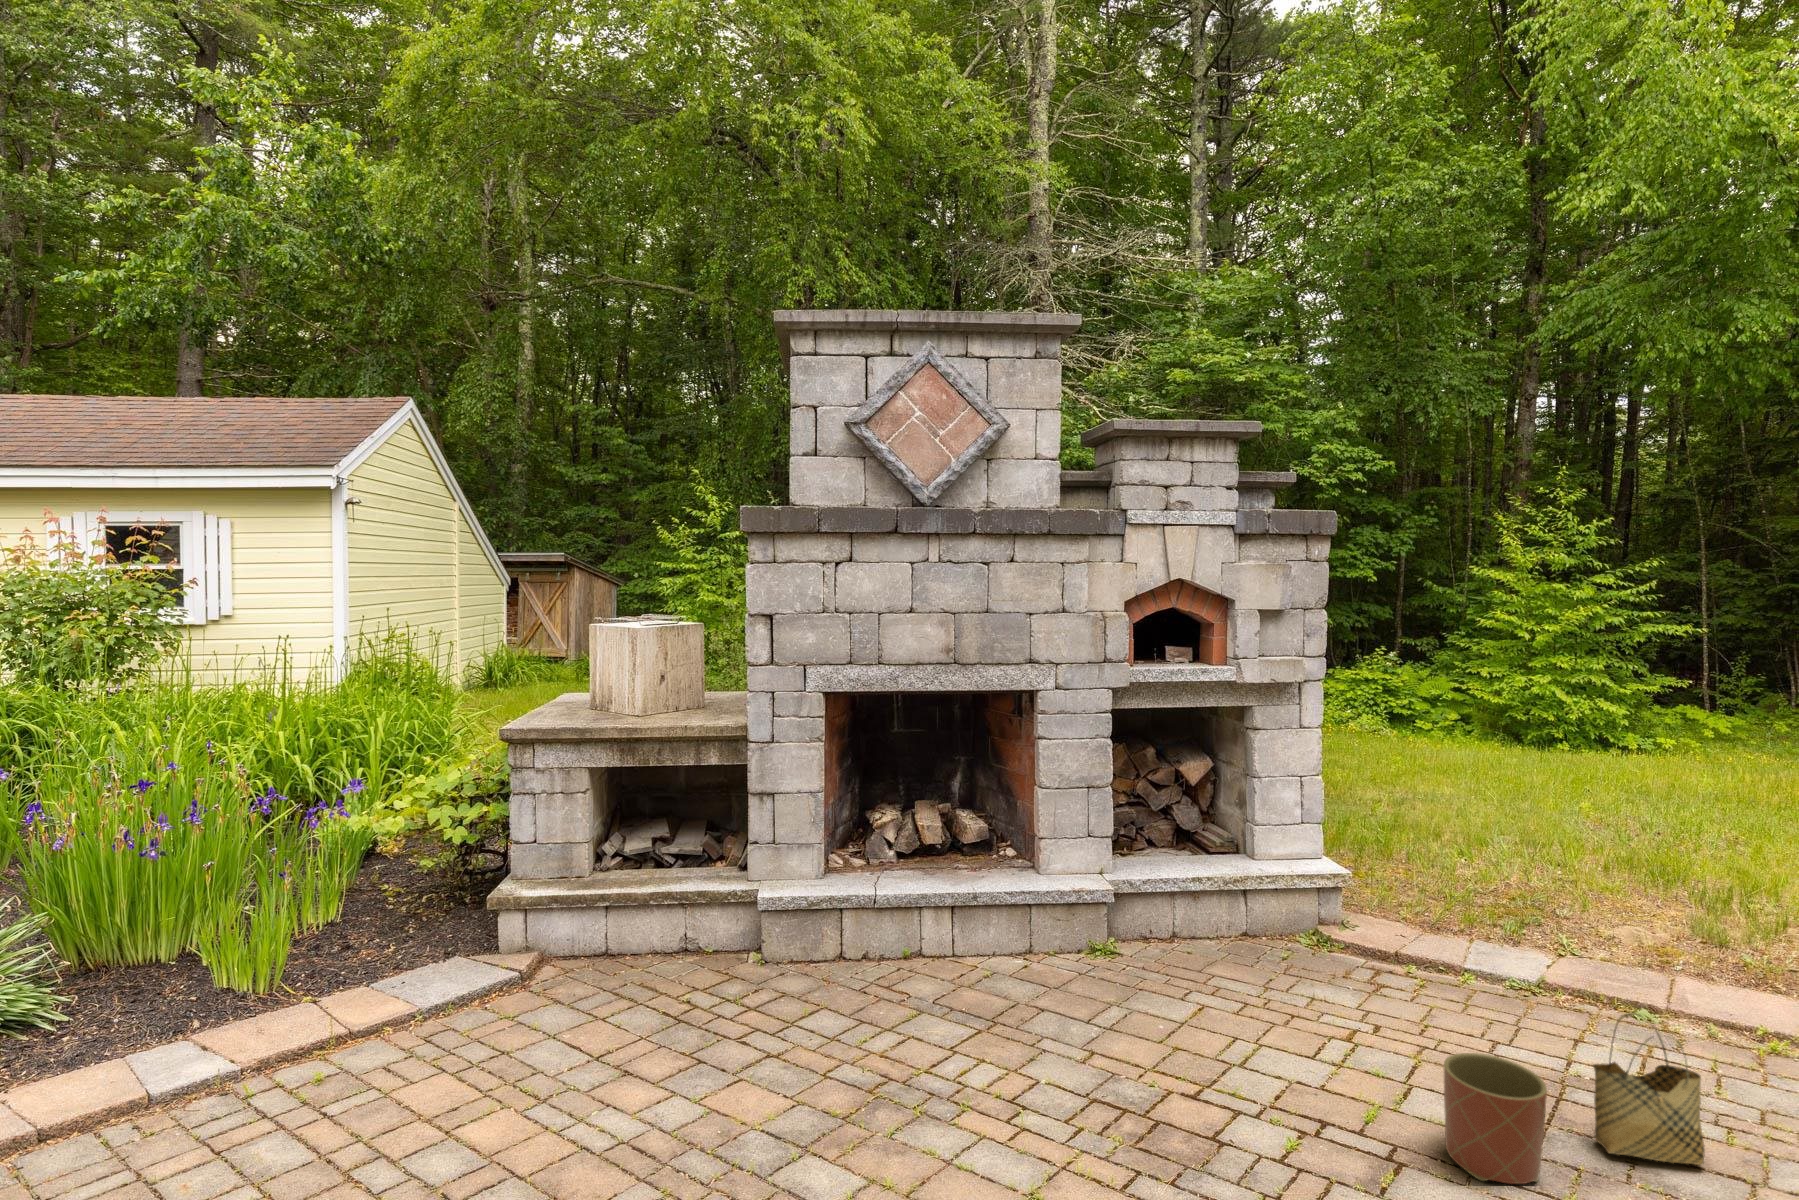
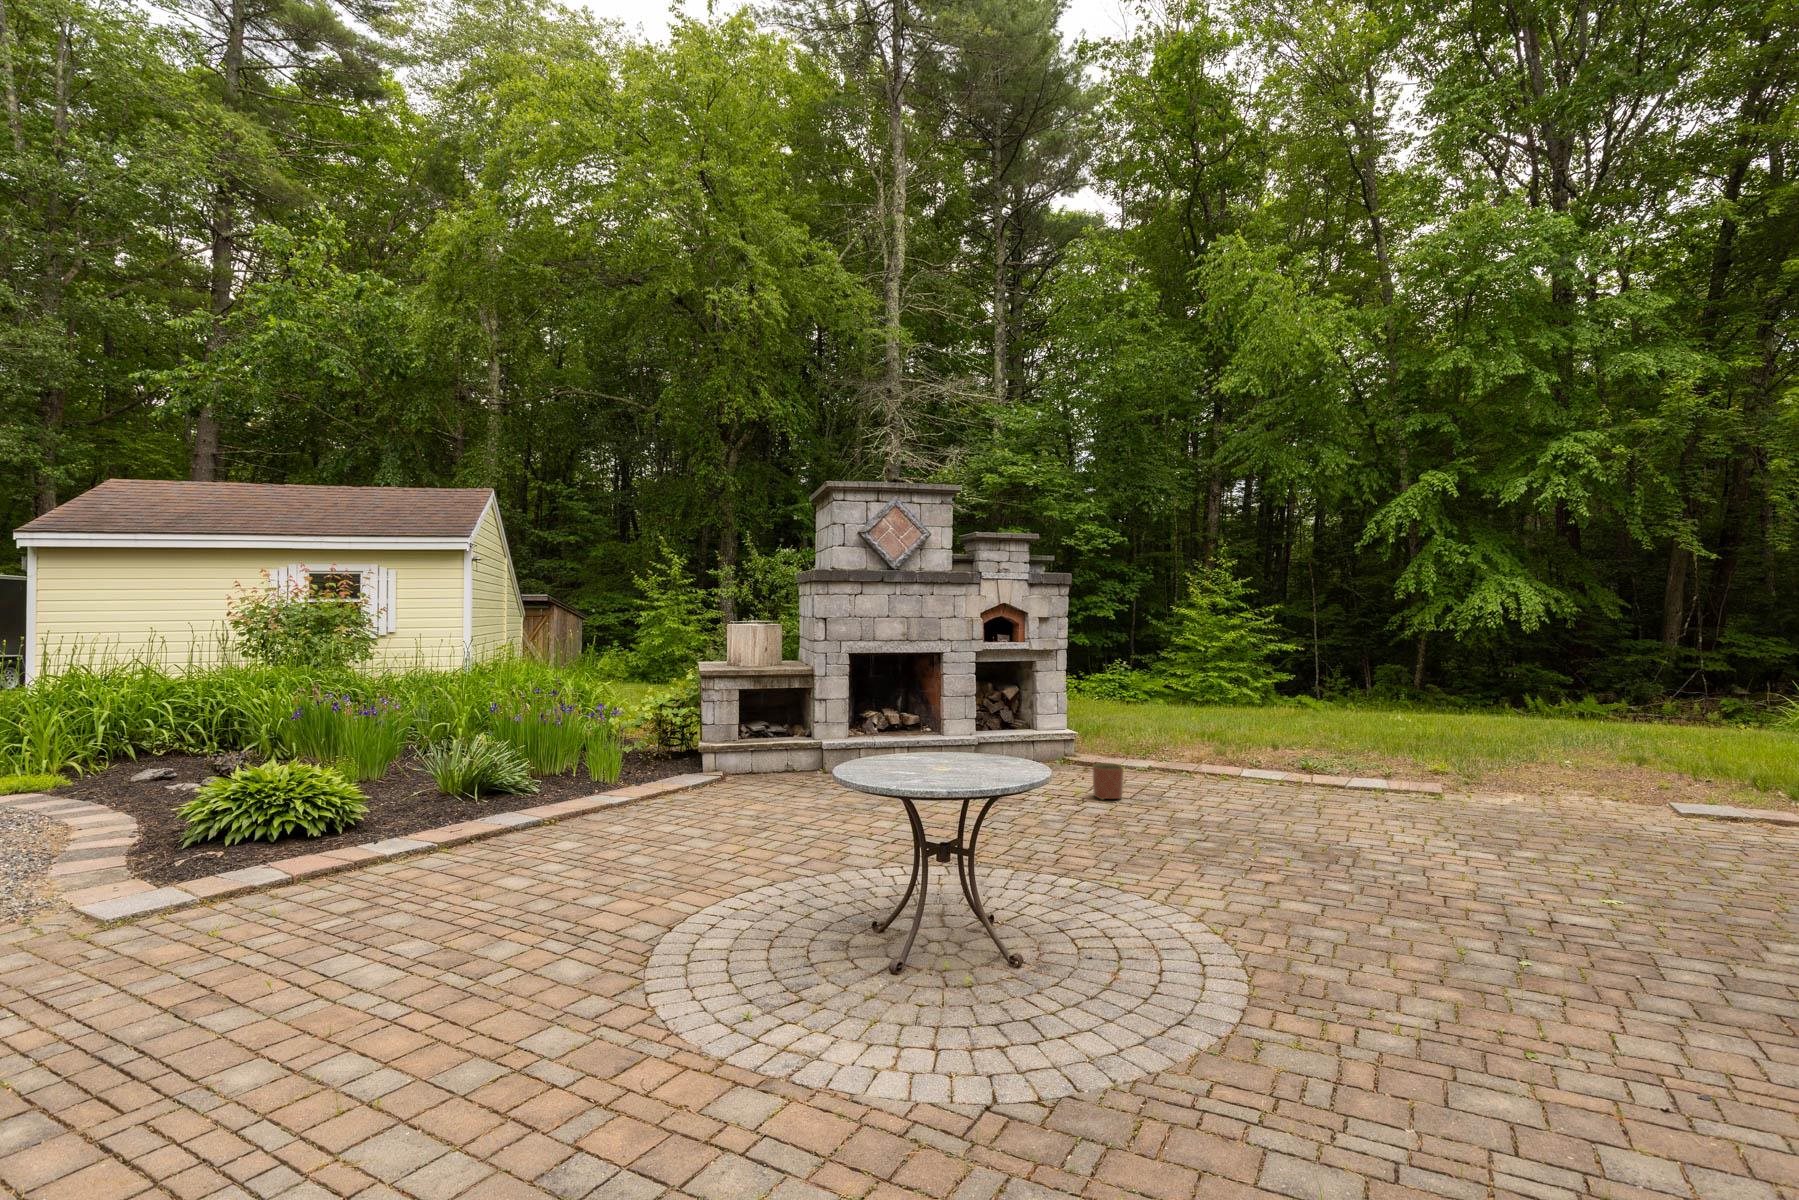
woven basket: present [1593,1013,1705,1165] -> none [1142,749,1175,795]

